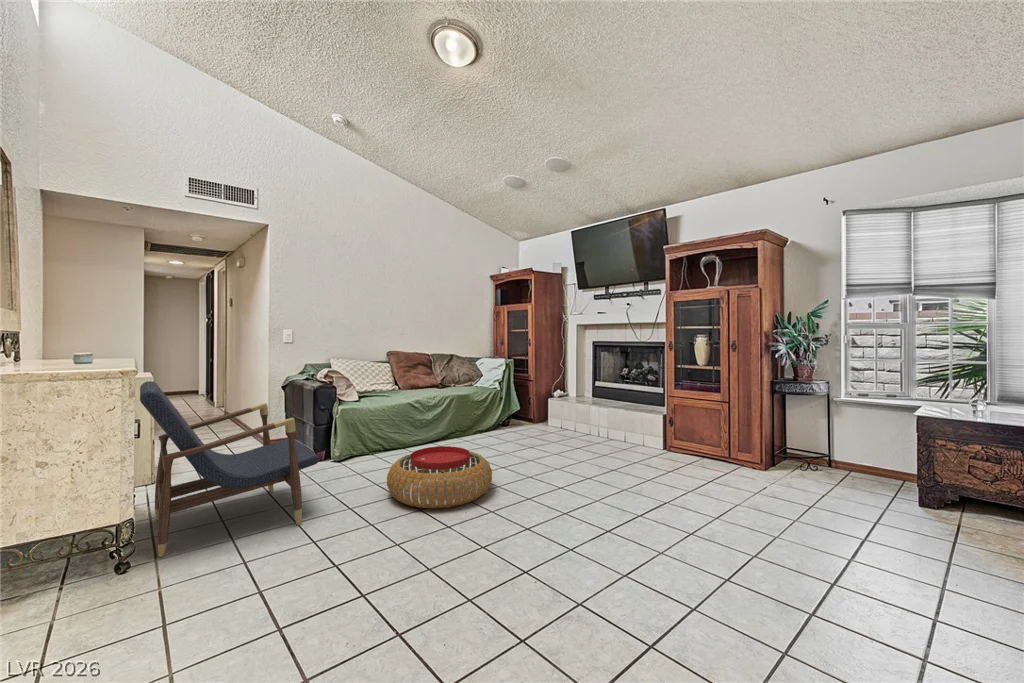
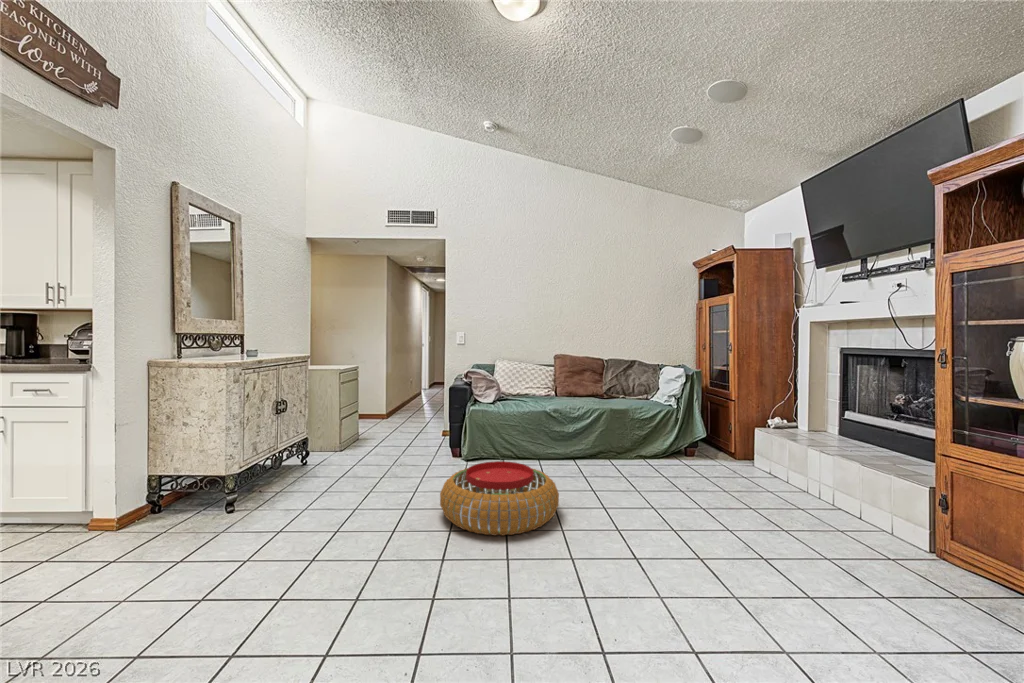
lounge chair: present [140,381,319,557] -> none [259,370,404,508]

